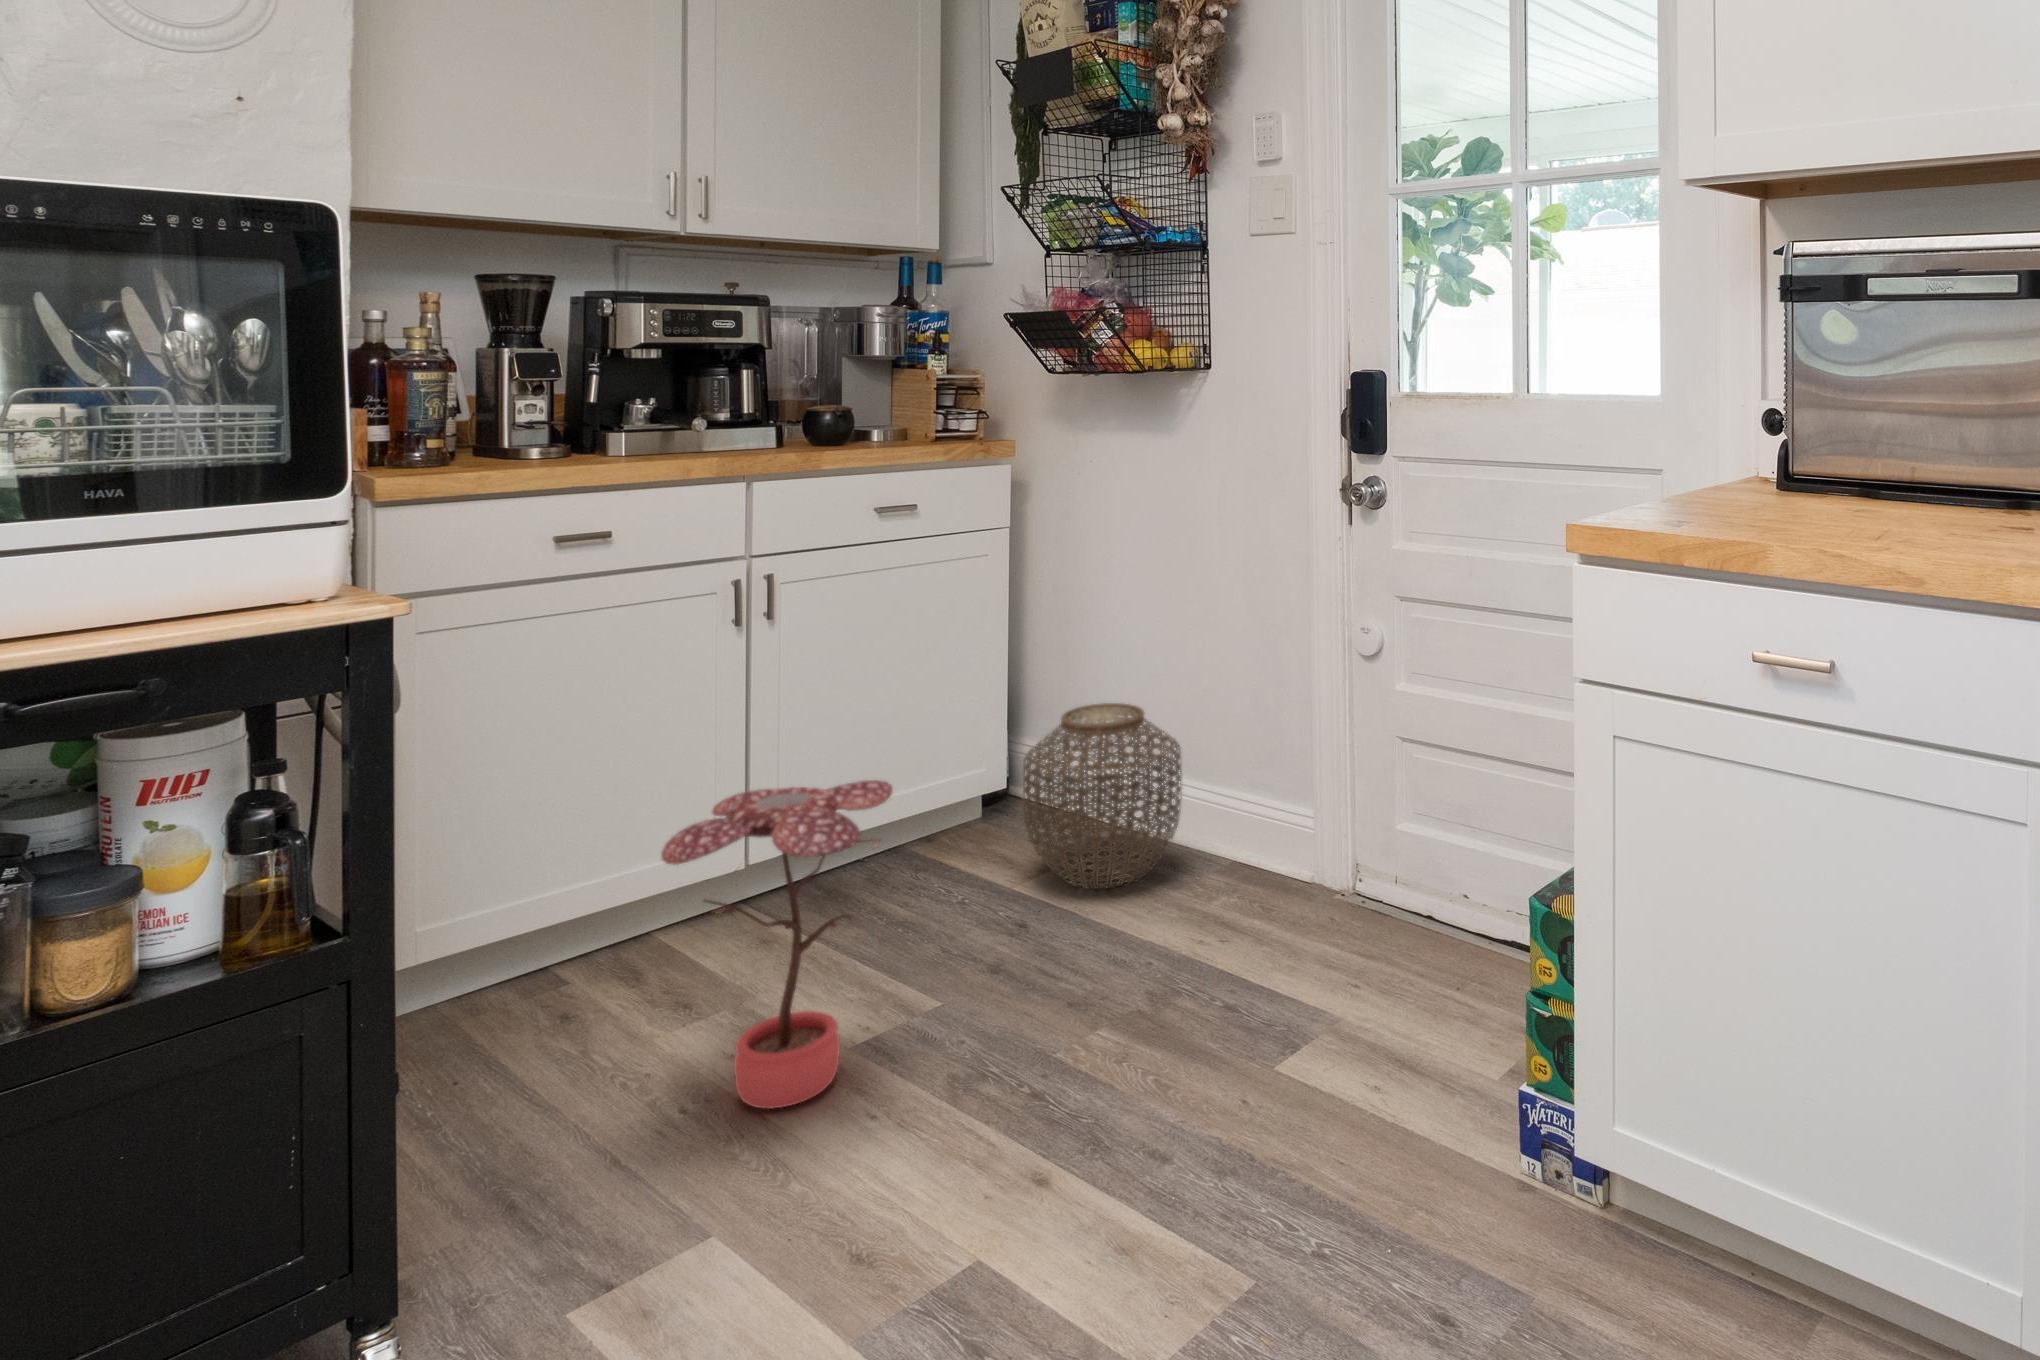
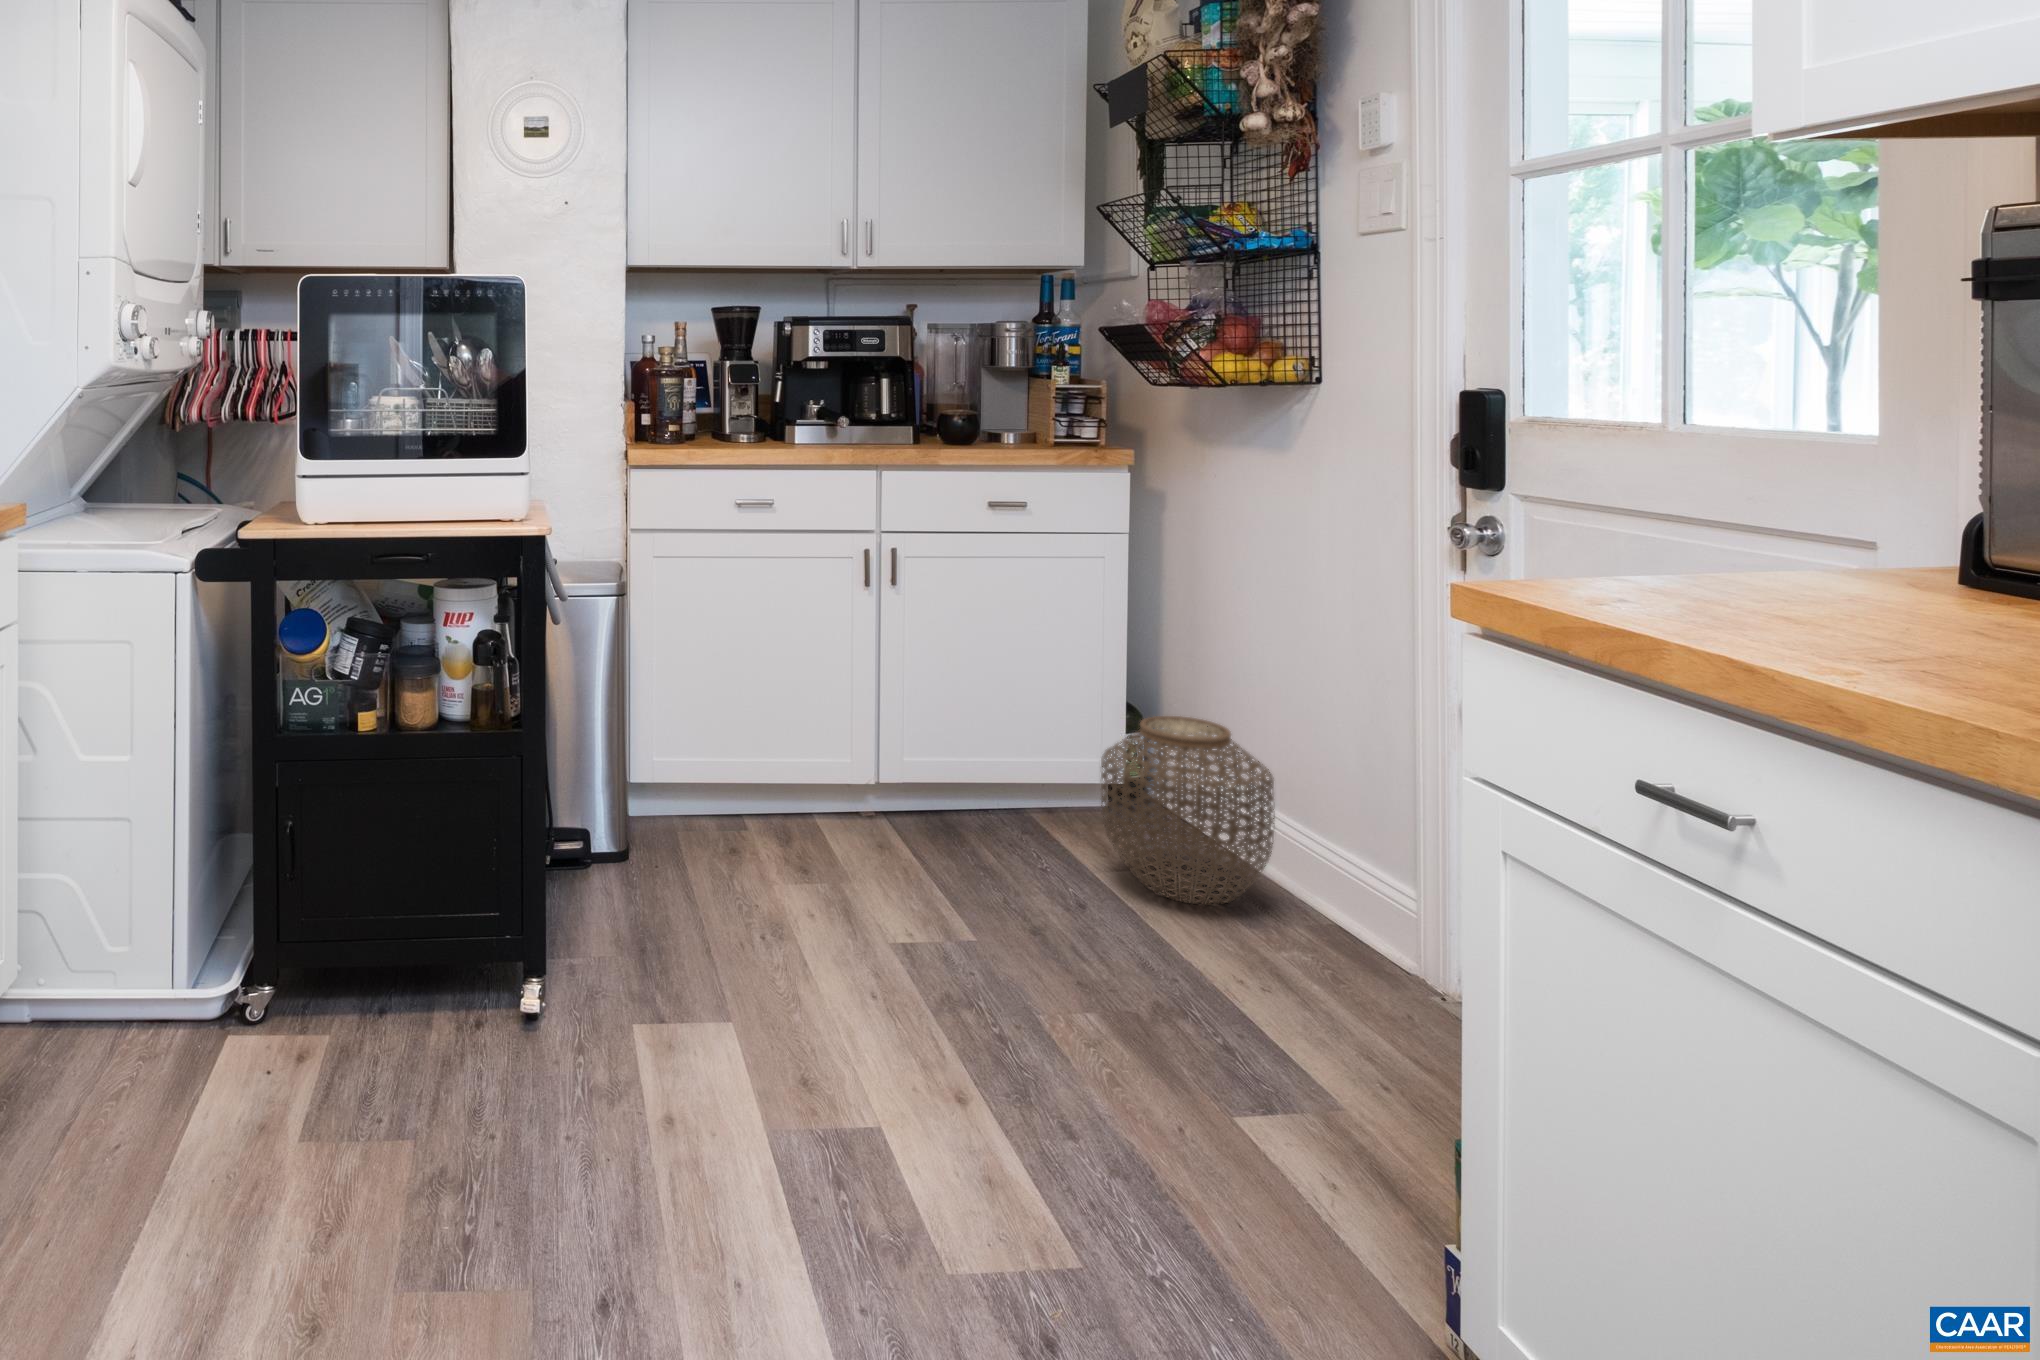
potted plant: present [661,780,893,1109] -> none [734,710,914,963]

